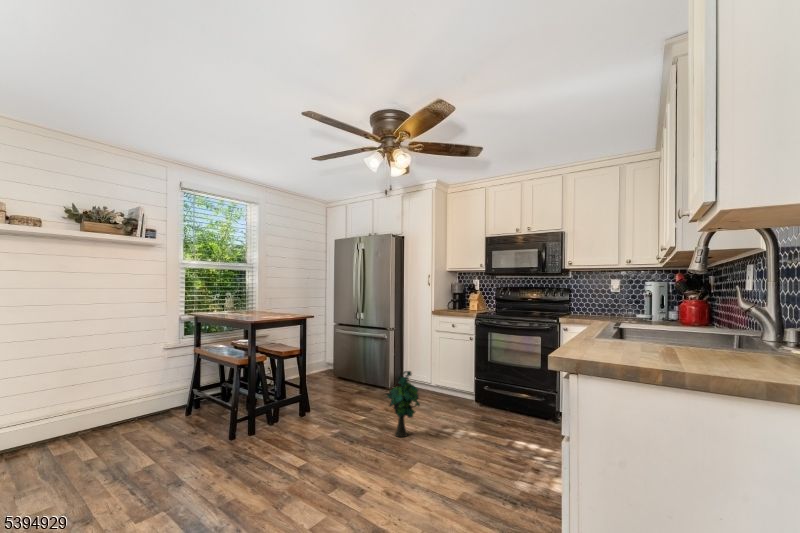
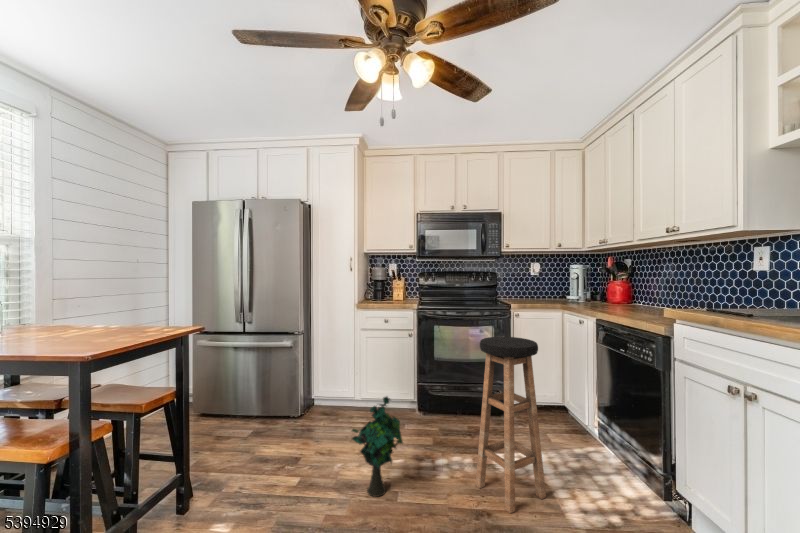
bar stool: none [468,337,515,470] -> present [476,337,546,513]

